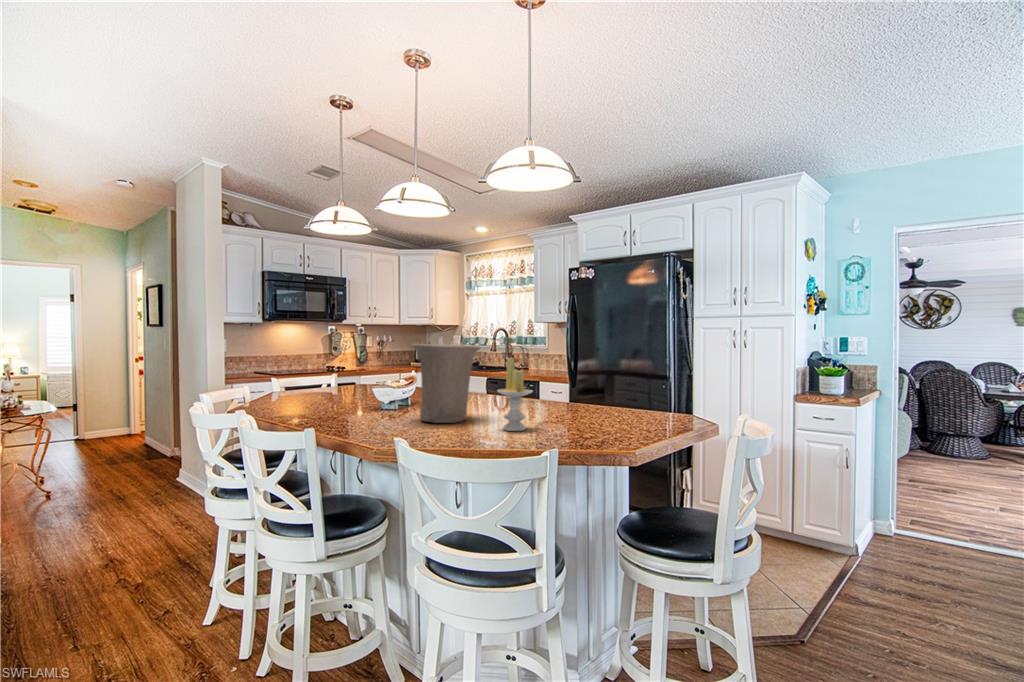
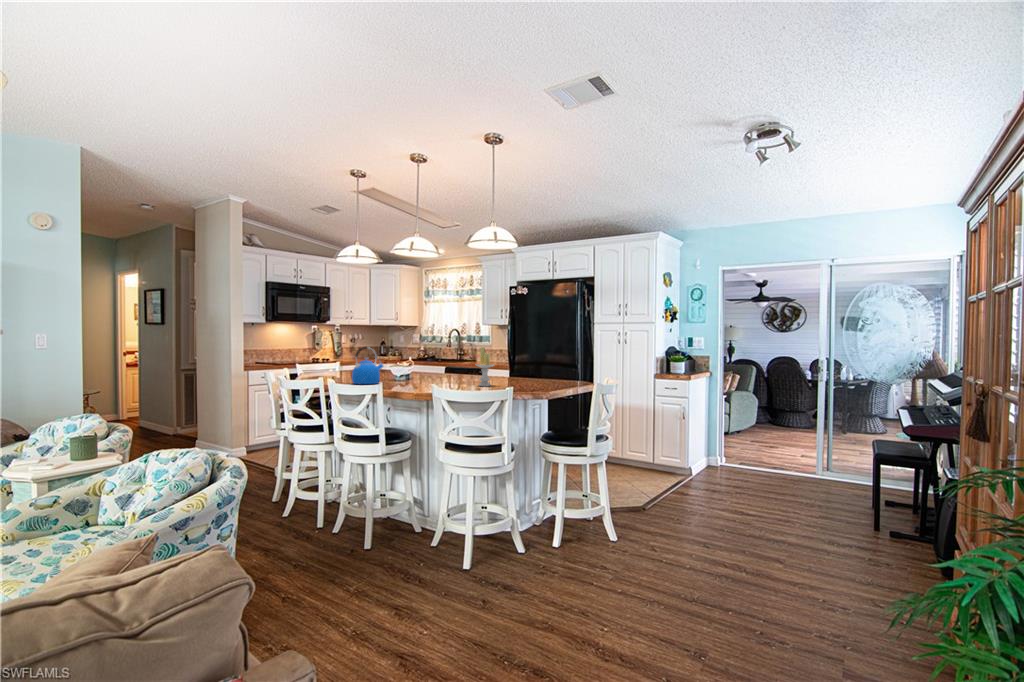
vase: present [412,344,480,423] -> none [423,339,463,384]
kettle: none [299,357,356,420] -> present [352,347,383,384]

